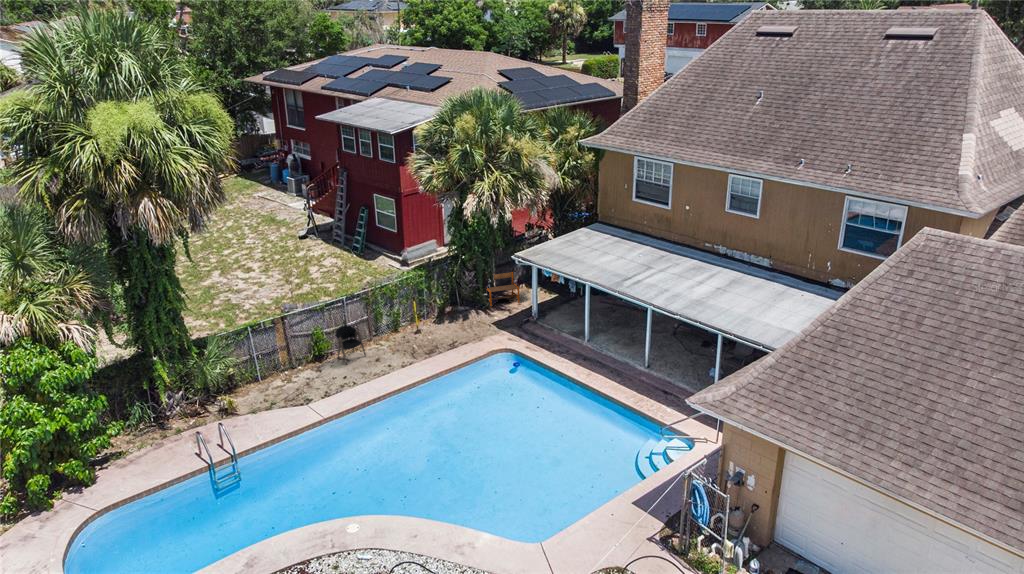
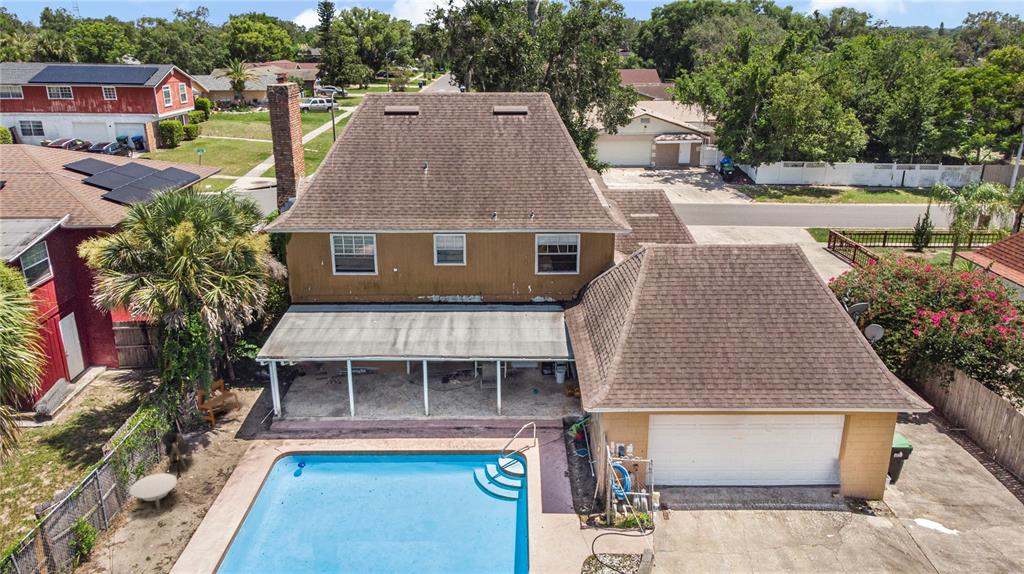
round table: none [381,322,415,349] -> present [130,473,177,510]
chair: present [336,326,366,365] -> present [161,432,192,471]

